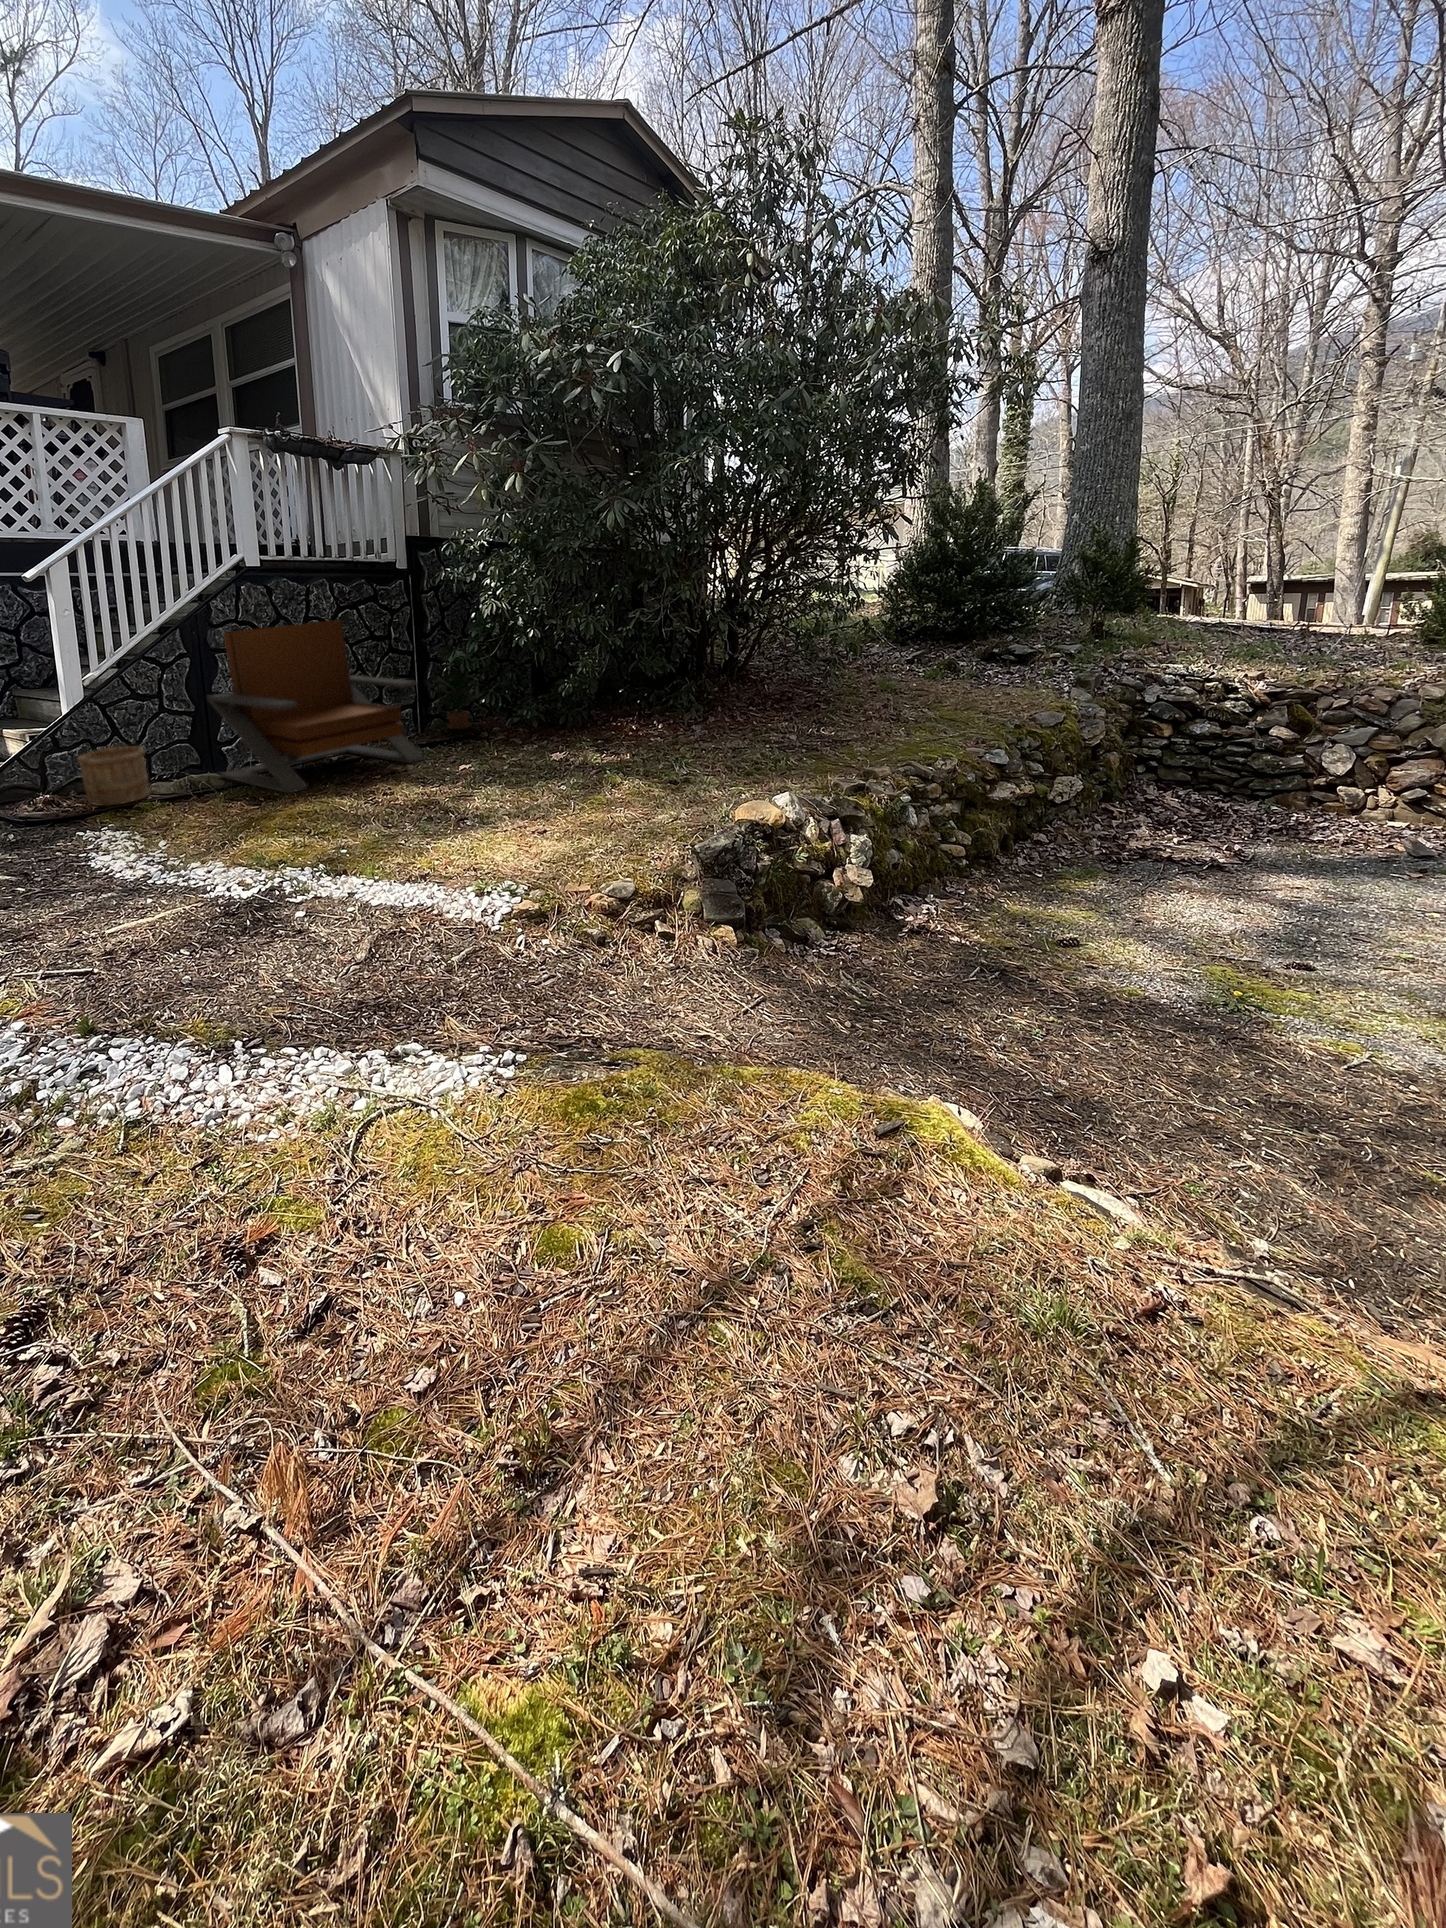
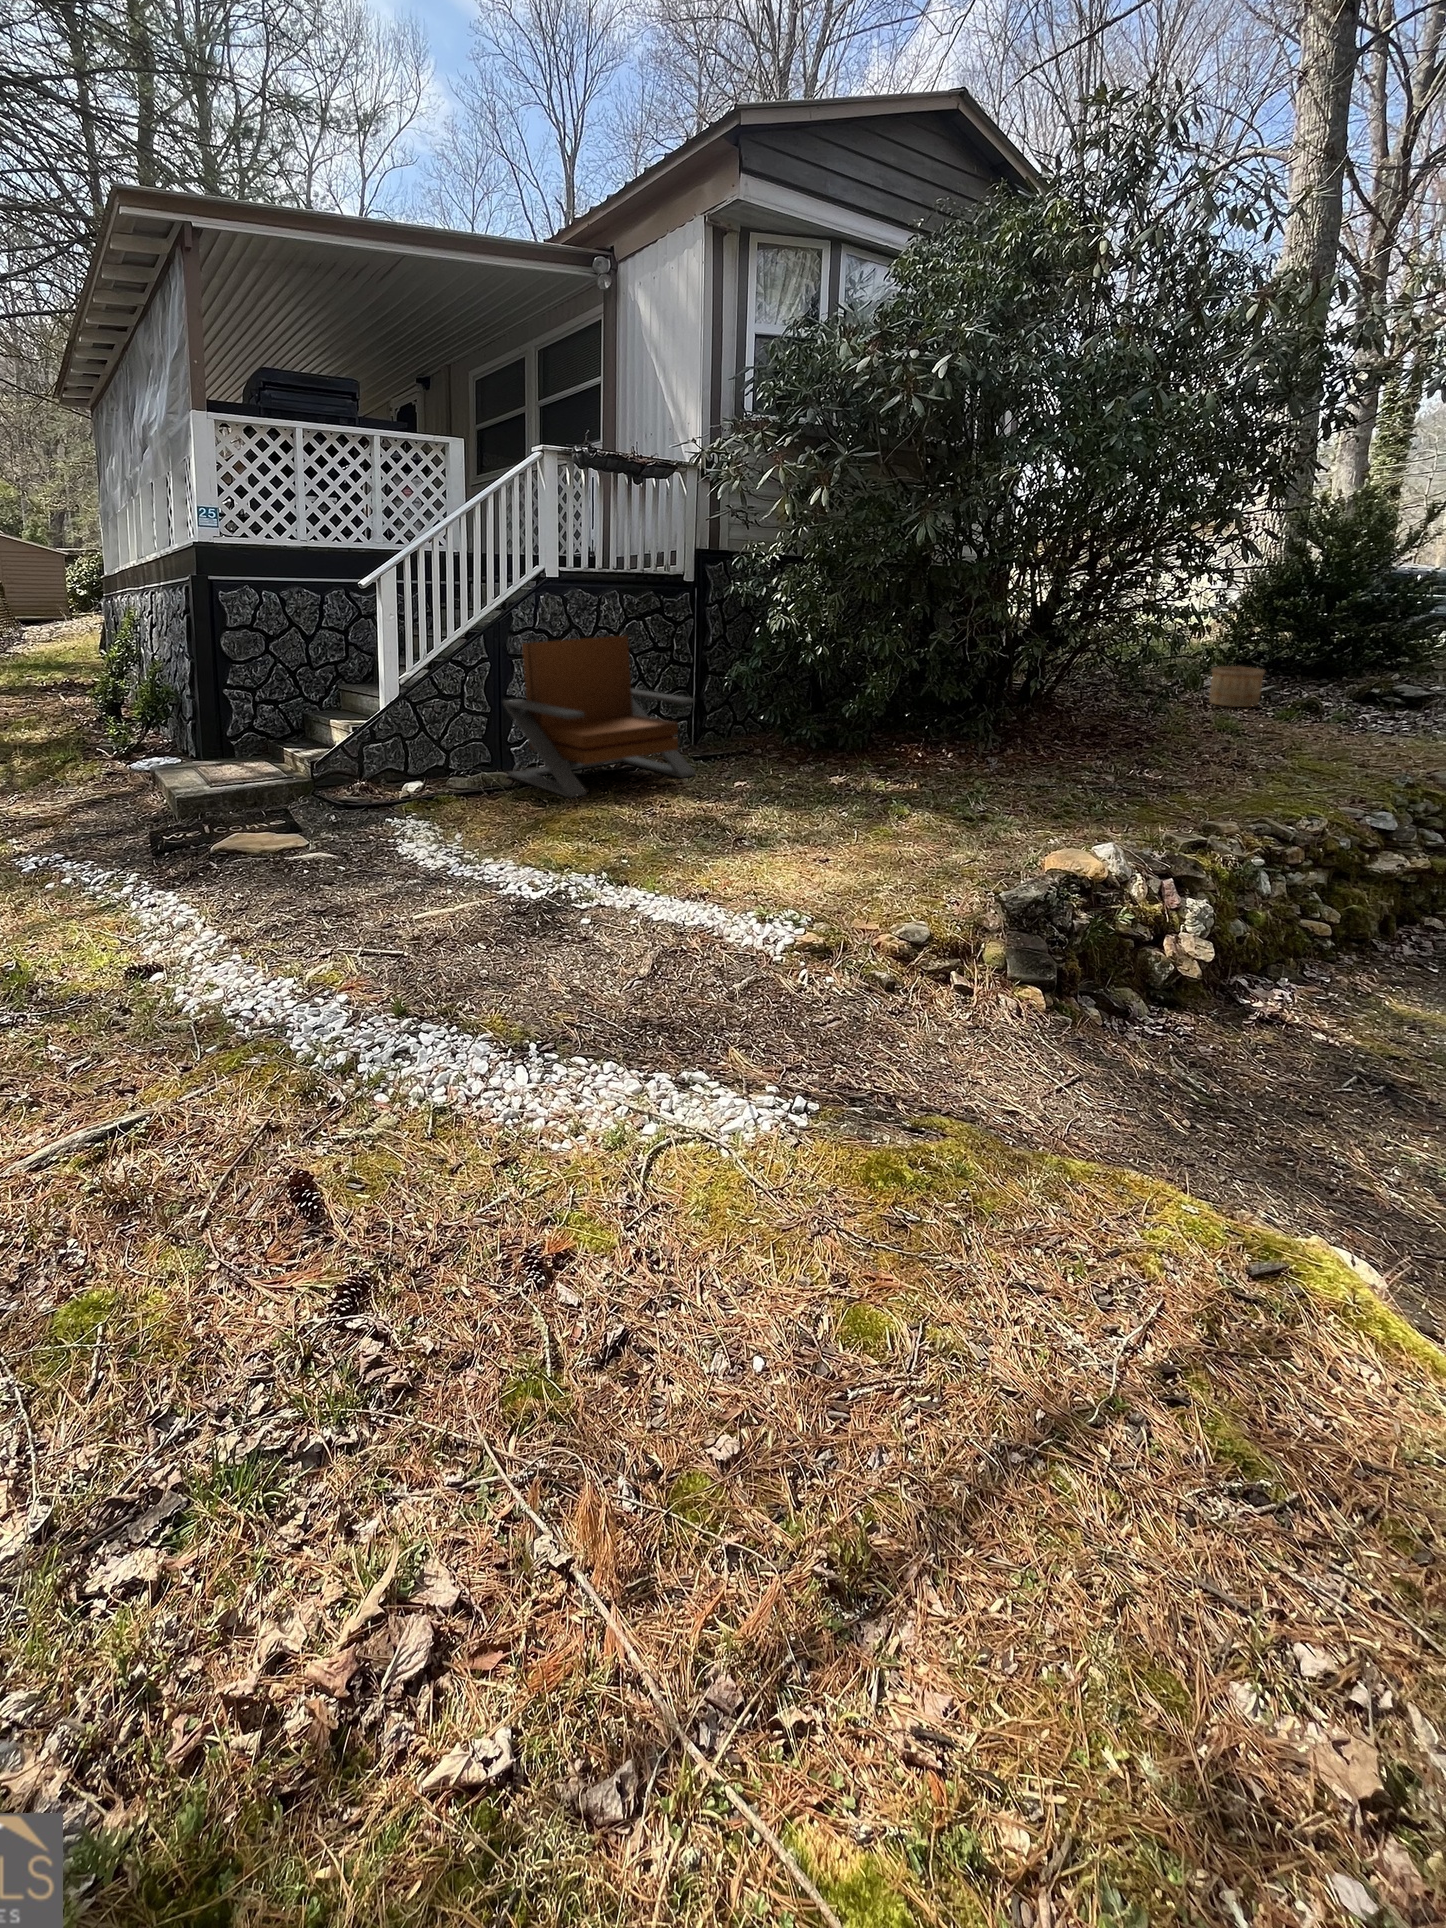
potted plant: present [436,644,482,729] -> none [706,662,755,747]
wooden bucket: present [77,746,150,806] -> present [1209,666,1265,707]

